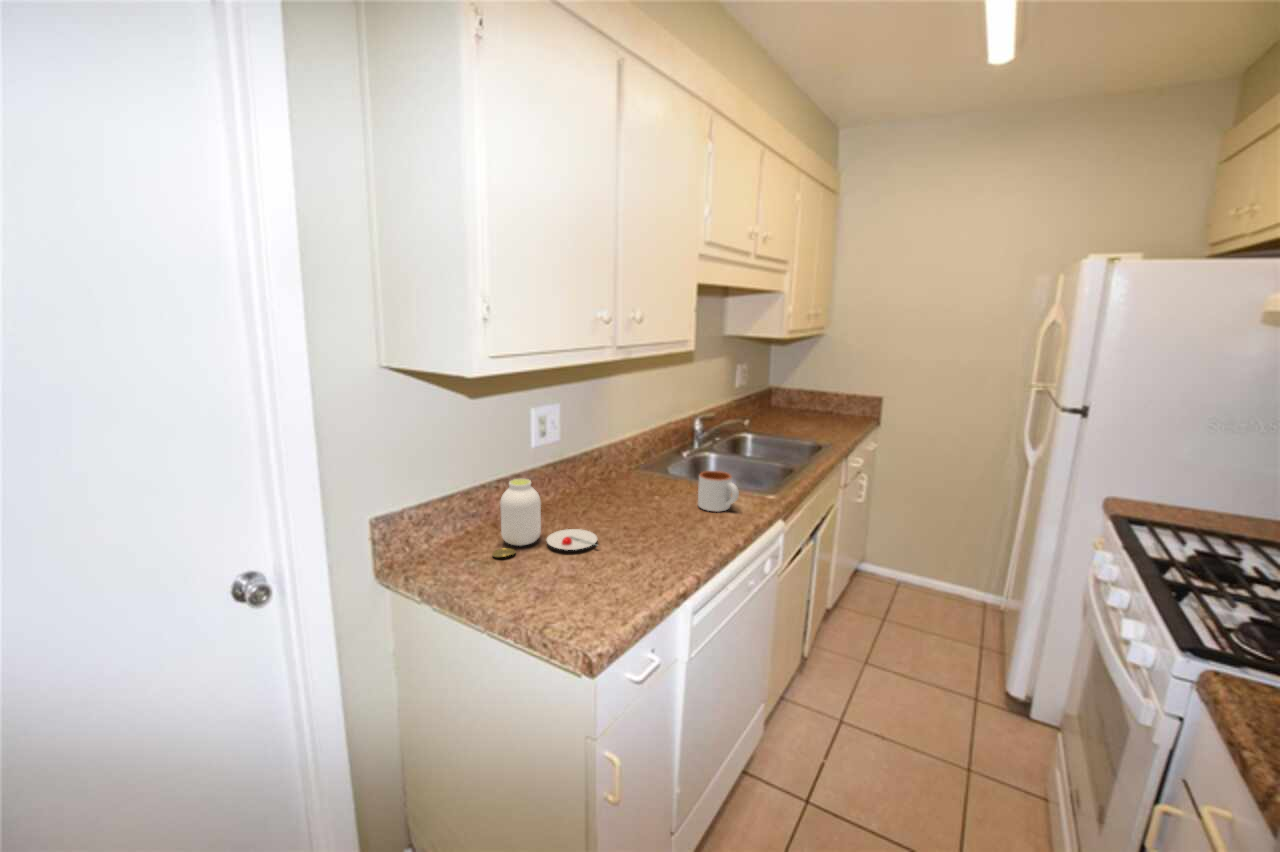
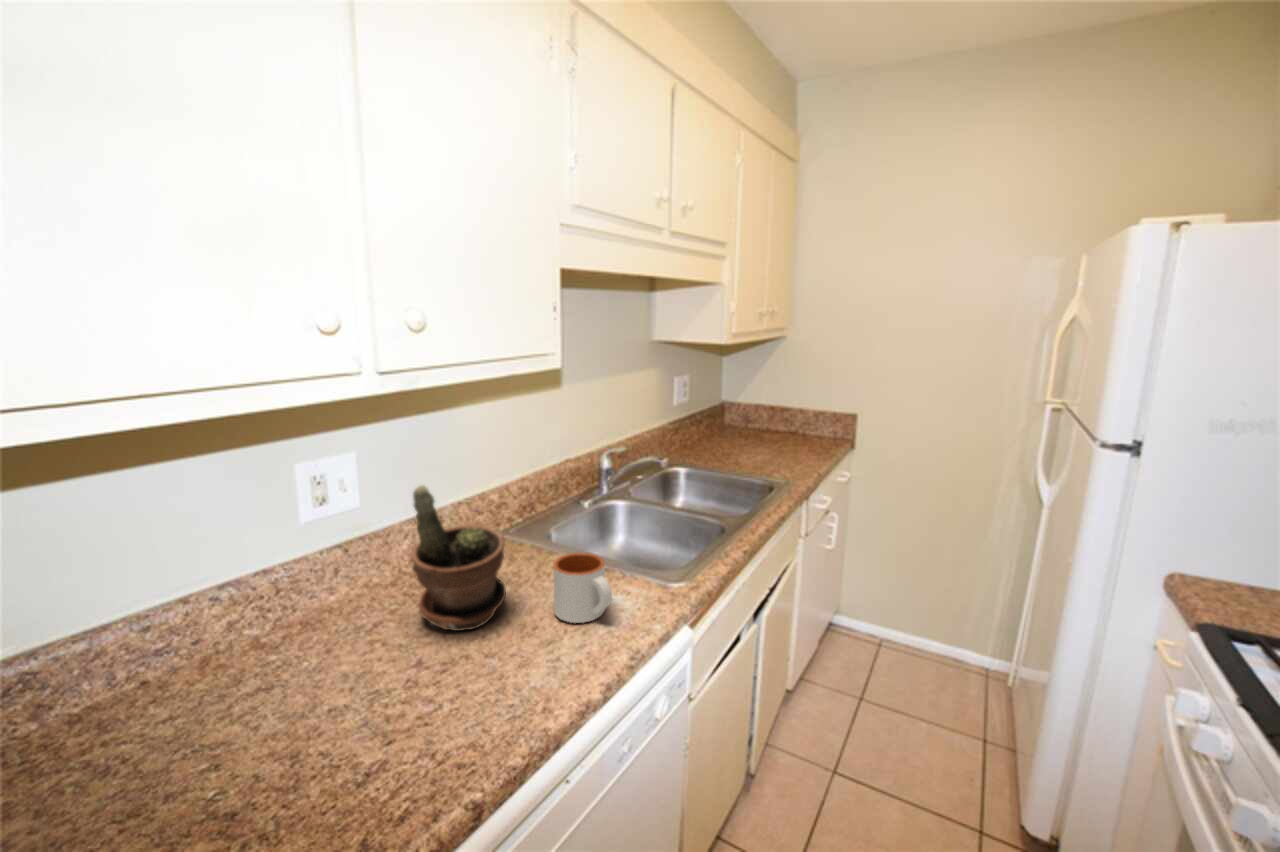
potted plant: none [614,422,669,514] -> present [411,485,506,631]
jar: present [492,479,598,557] -> none [111,600,339,763]

